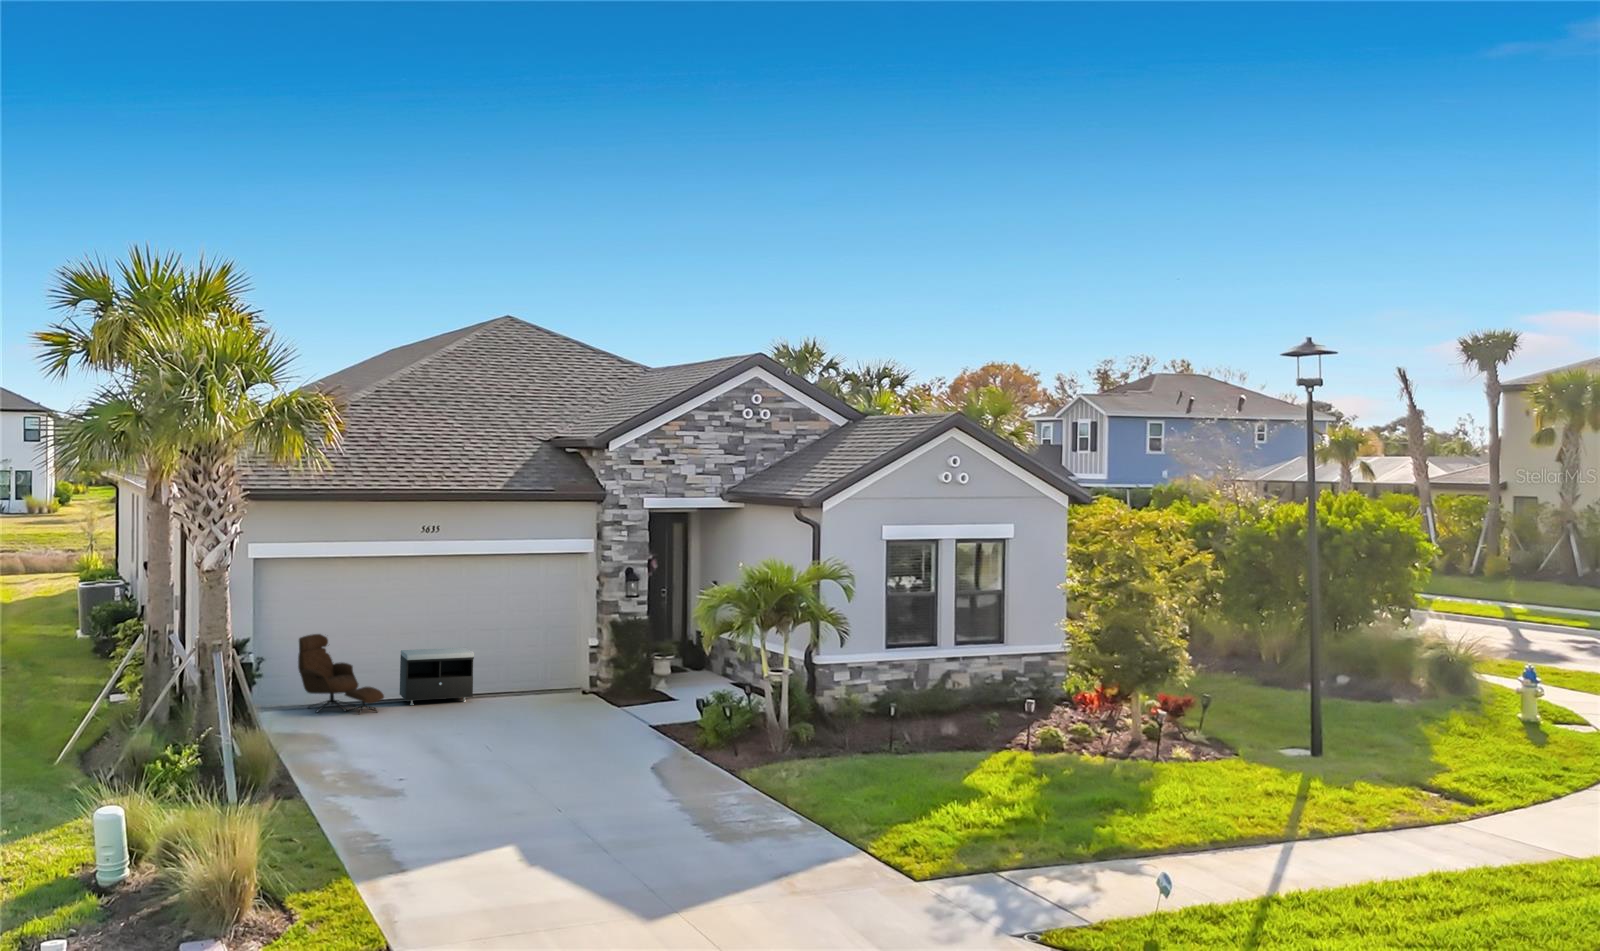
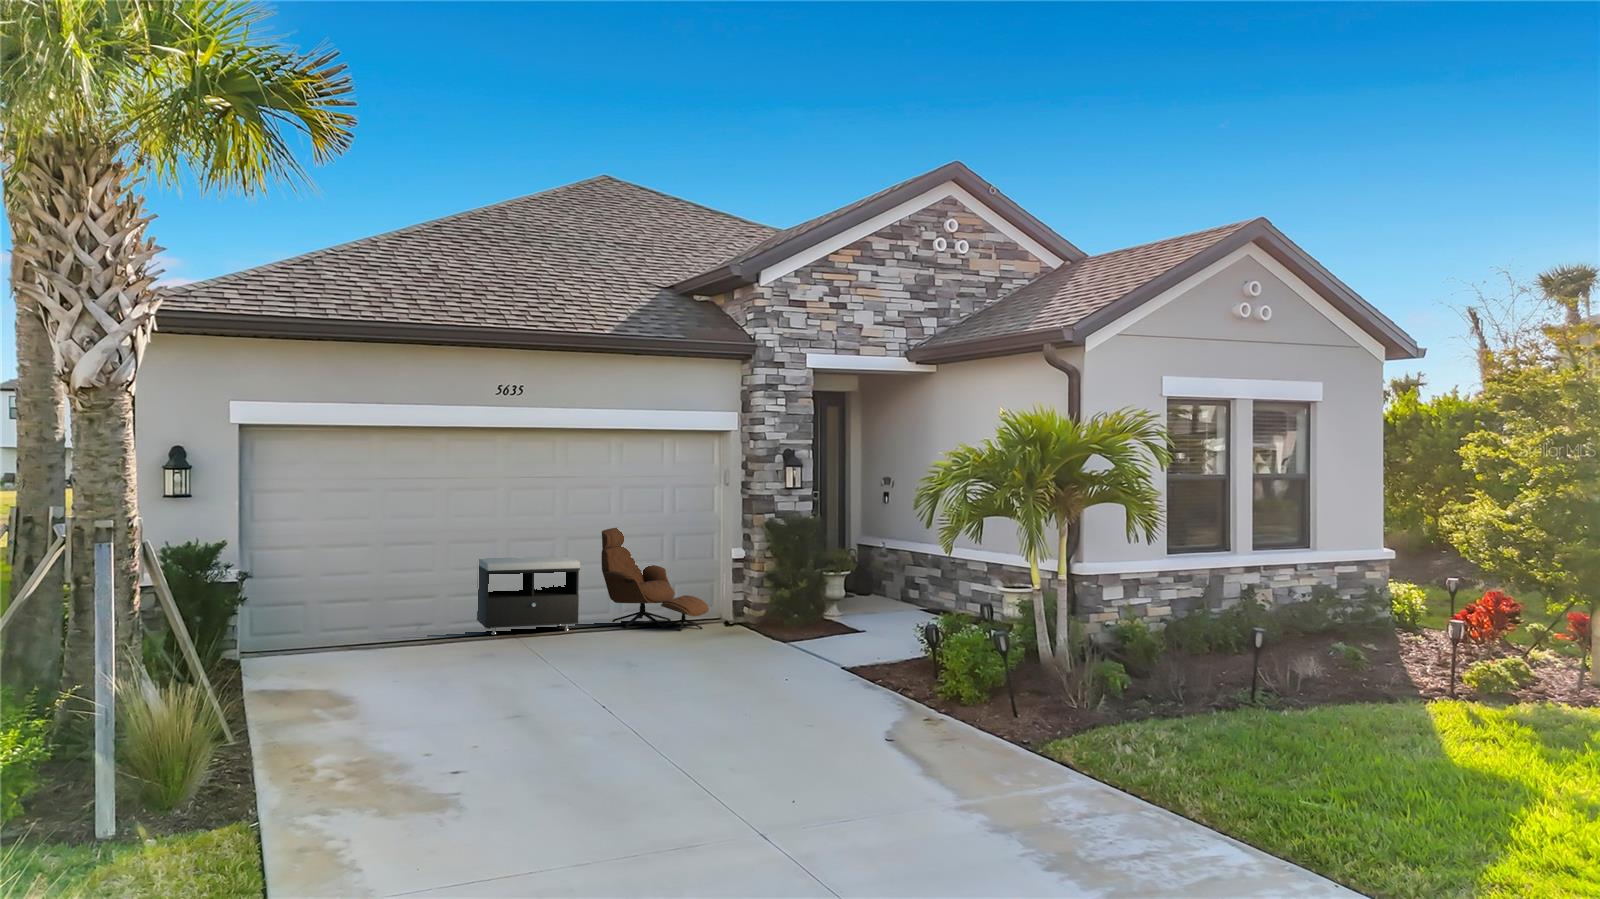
lounge chair: present [298,634,384,714] -> present [601,528,709,631]

